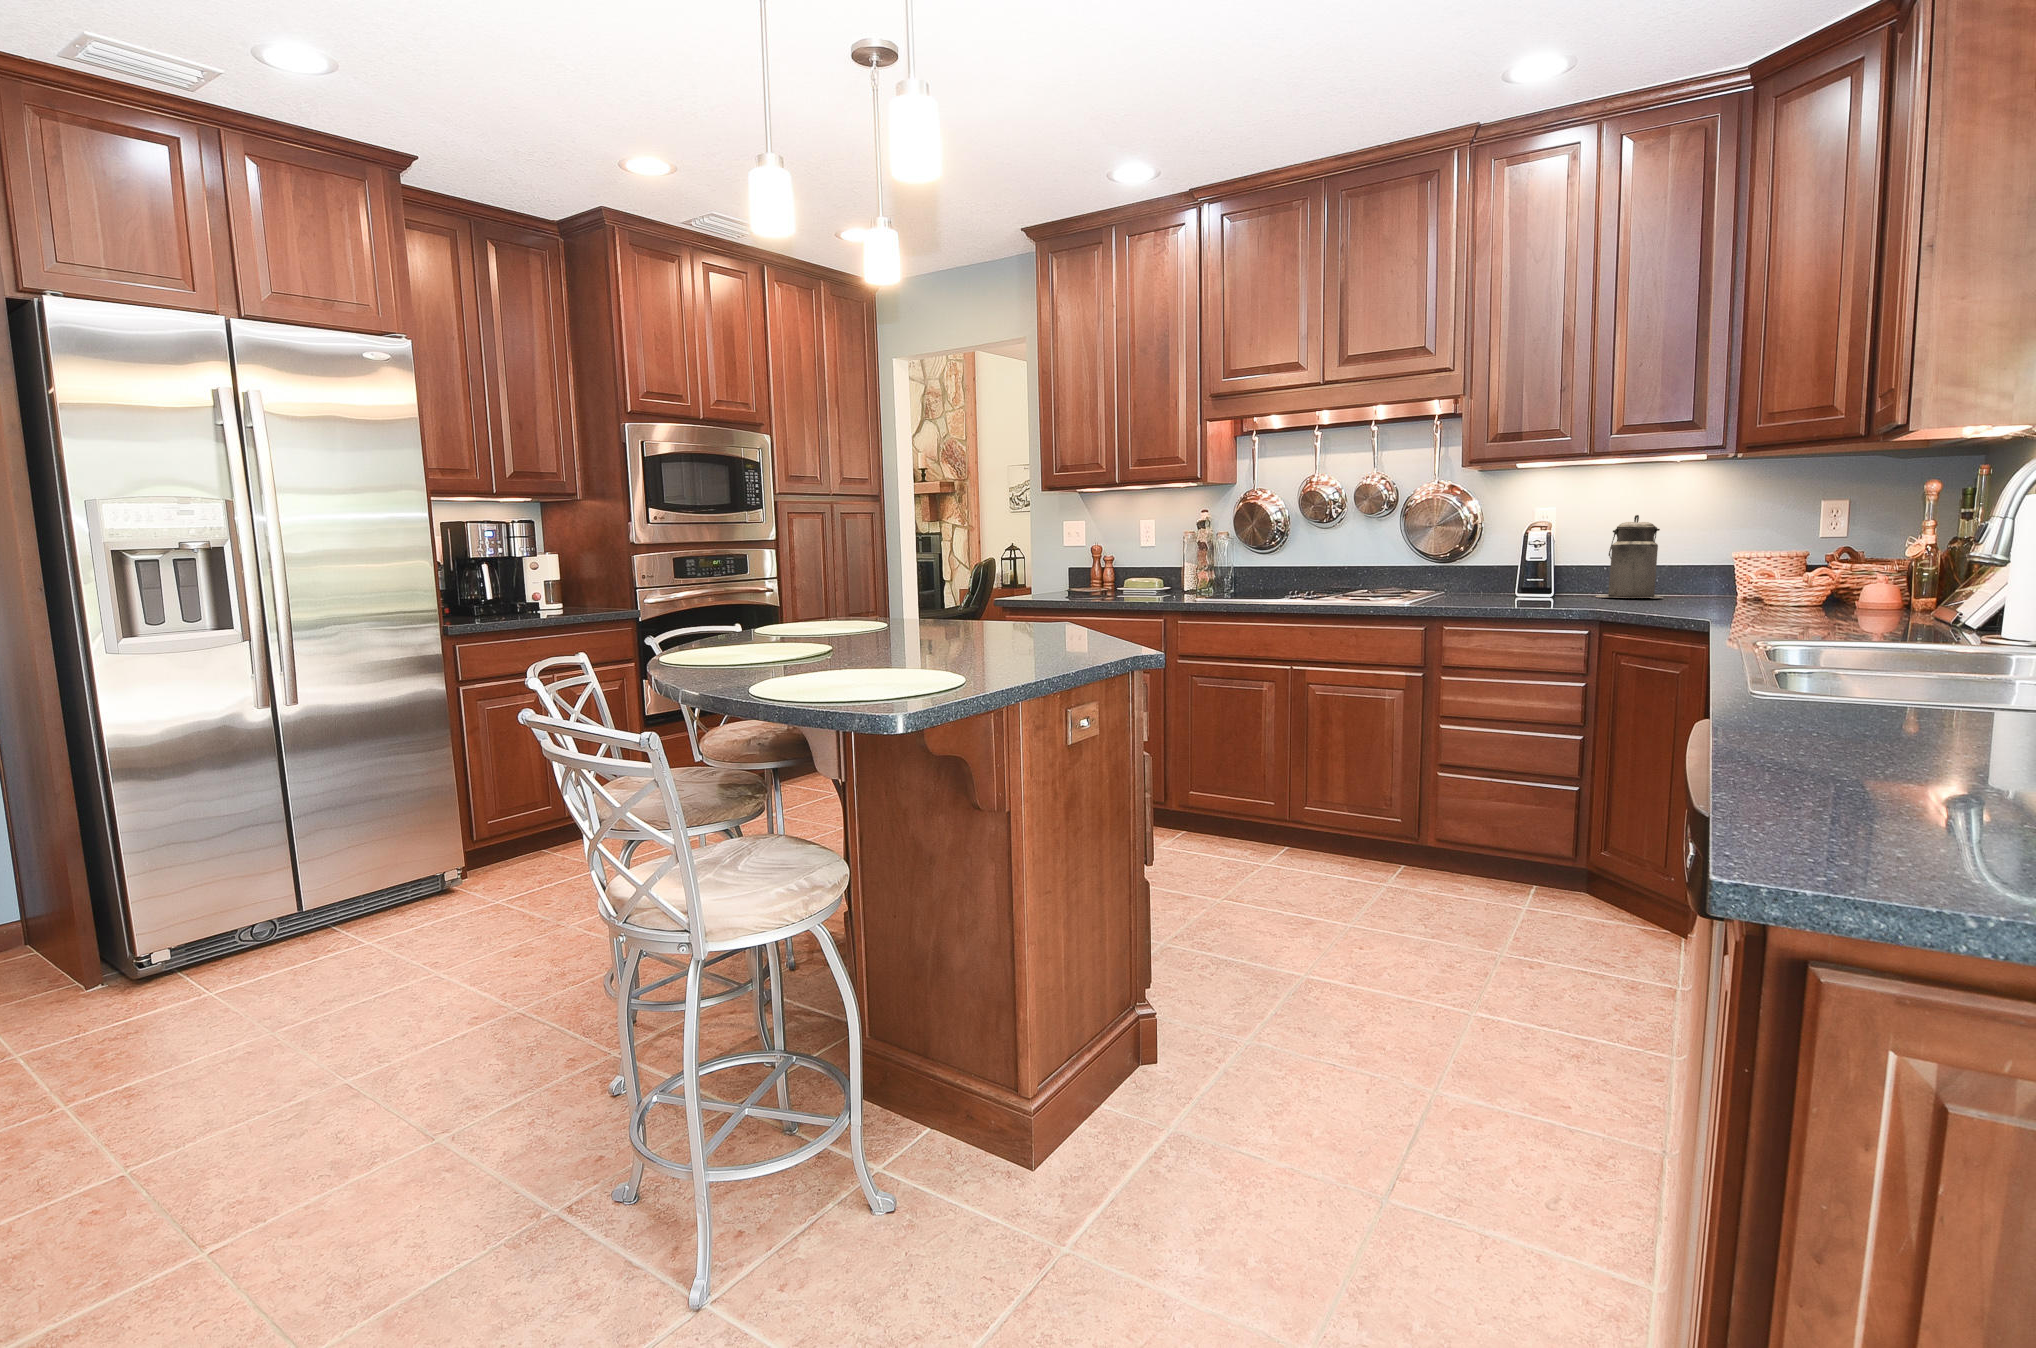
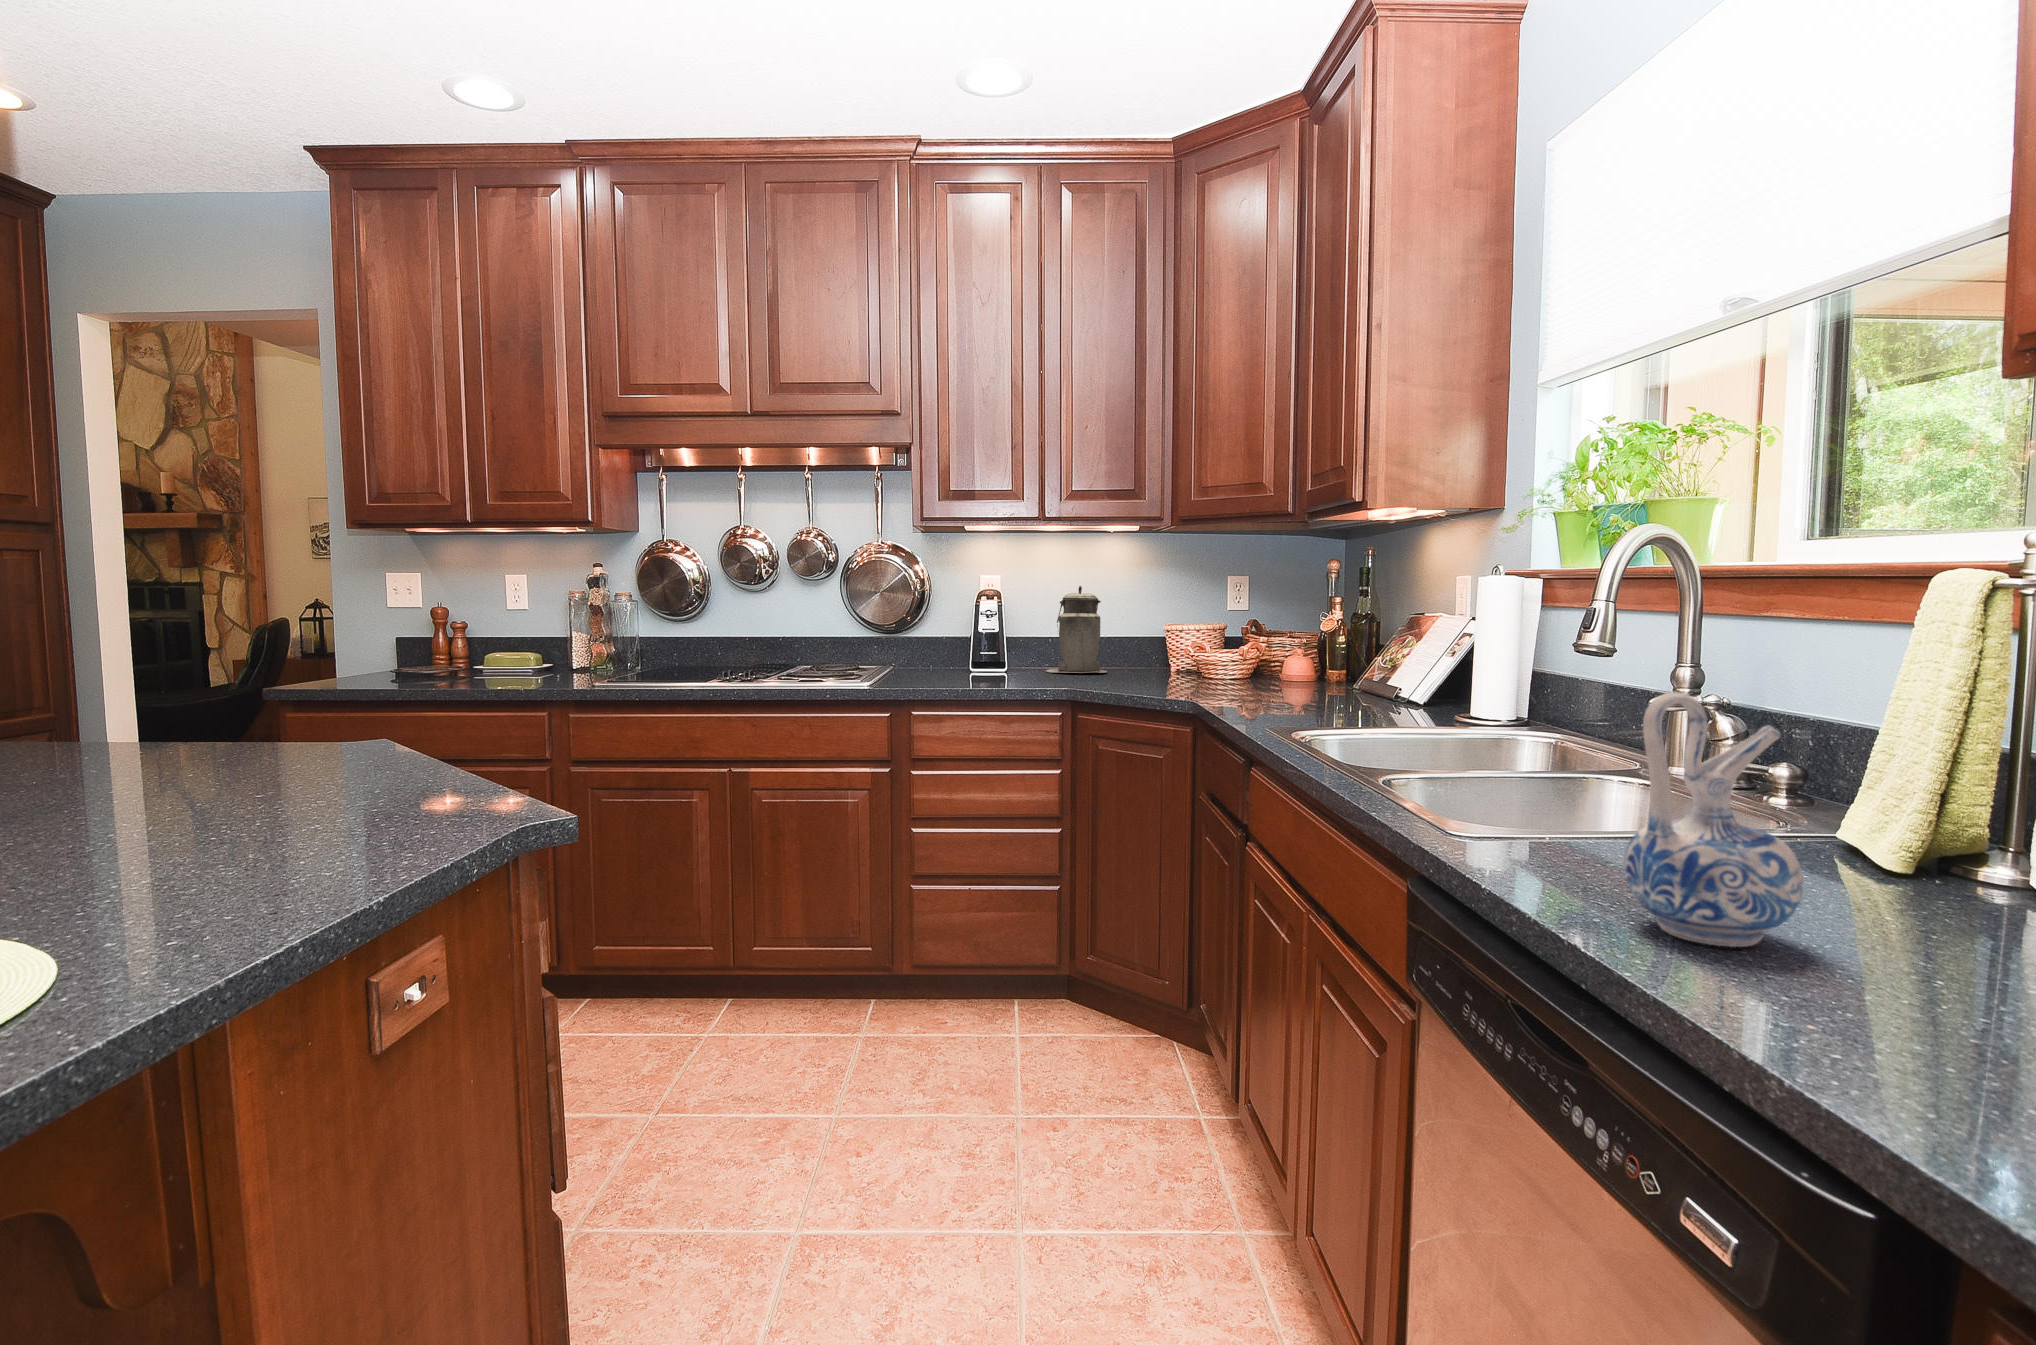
ceramic pitcher: none [1812,579,1940,747] -> present [1624,692,1803,947]

